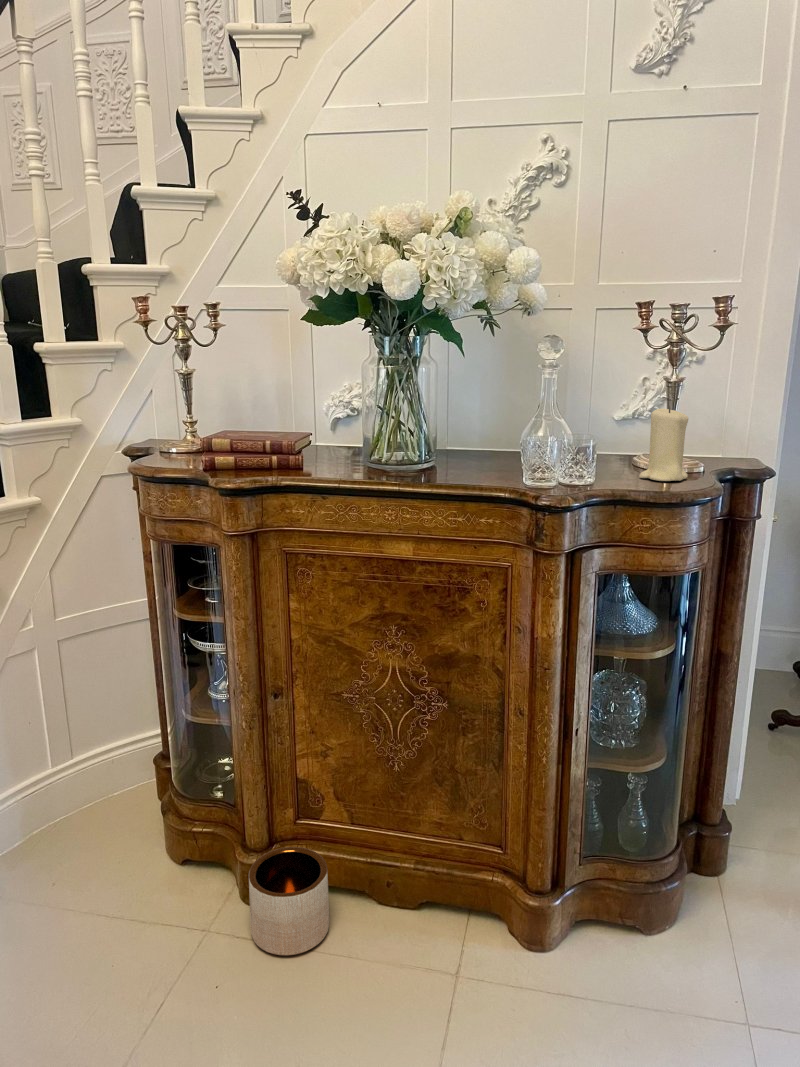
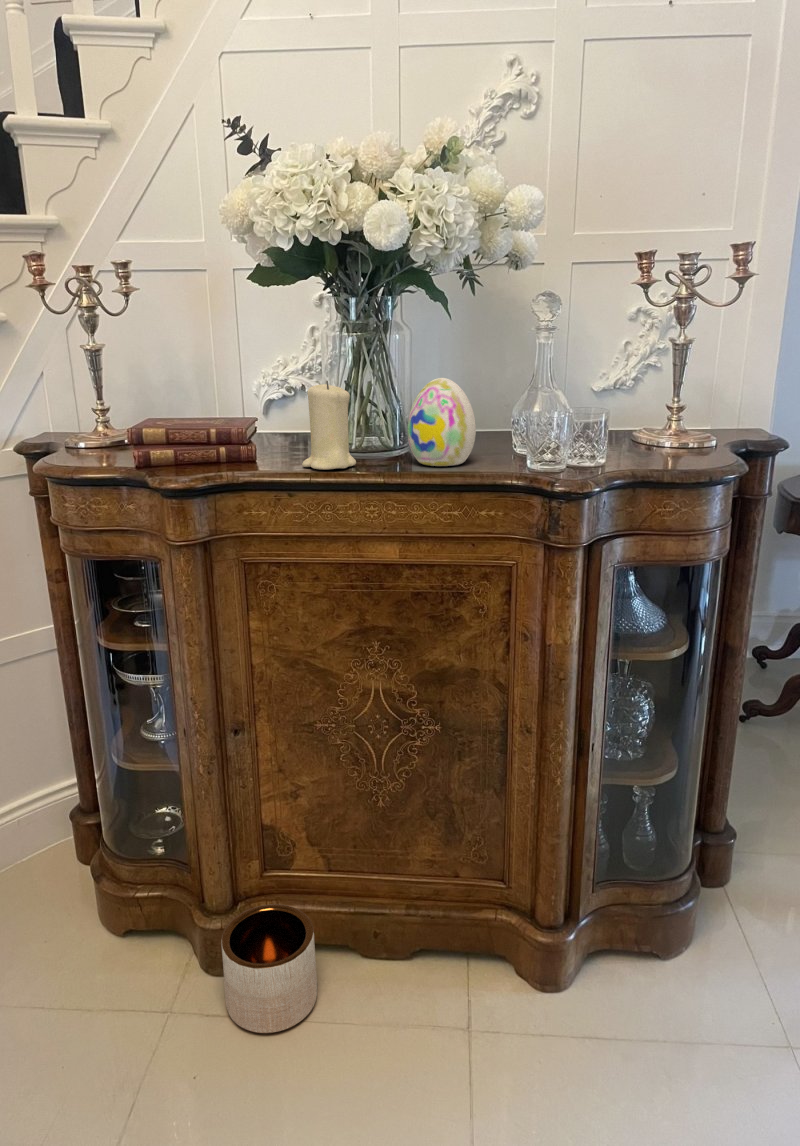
decorative egg: none [425,405,483,479] -> present [407,378,476,466]
candle: present [639,406,688,481] -> present [302,381,356,469]

